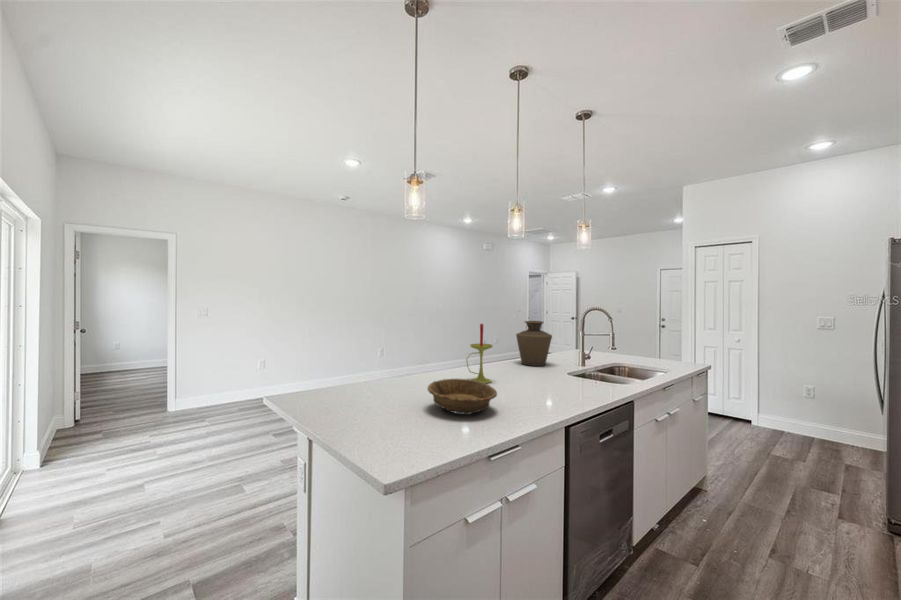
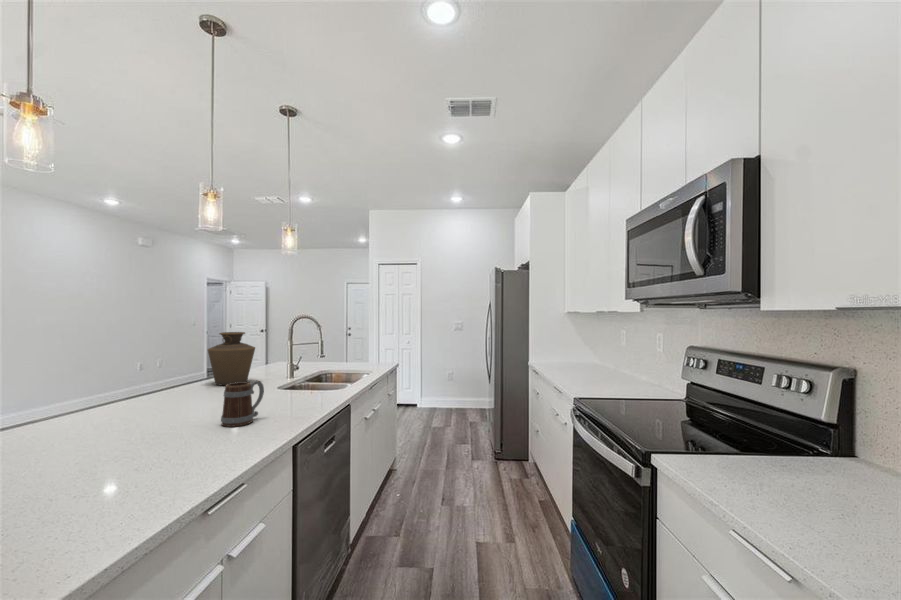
candle: present [466,324,492,383] -> none [139,336,183,419]
mug: none [514,364,547,400] -> present [221,380,264,427]
decorative bowl: present [428,379,497,414] -> none [80,415,205,468]

